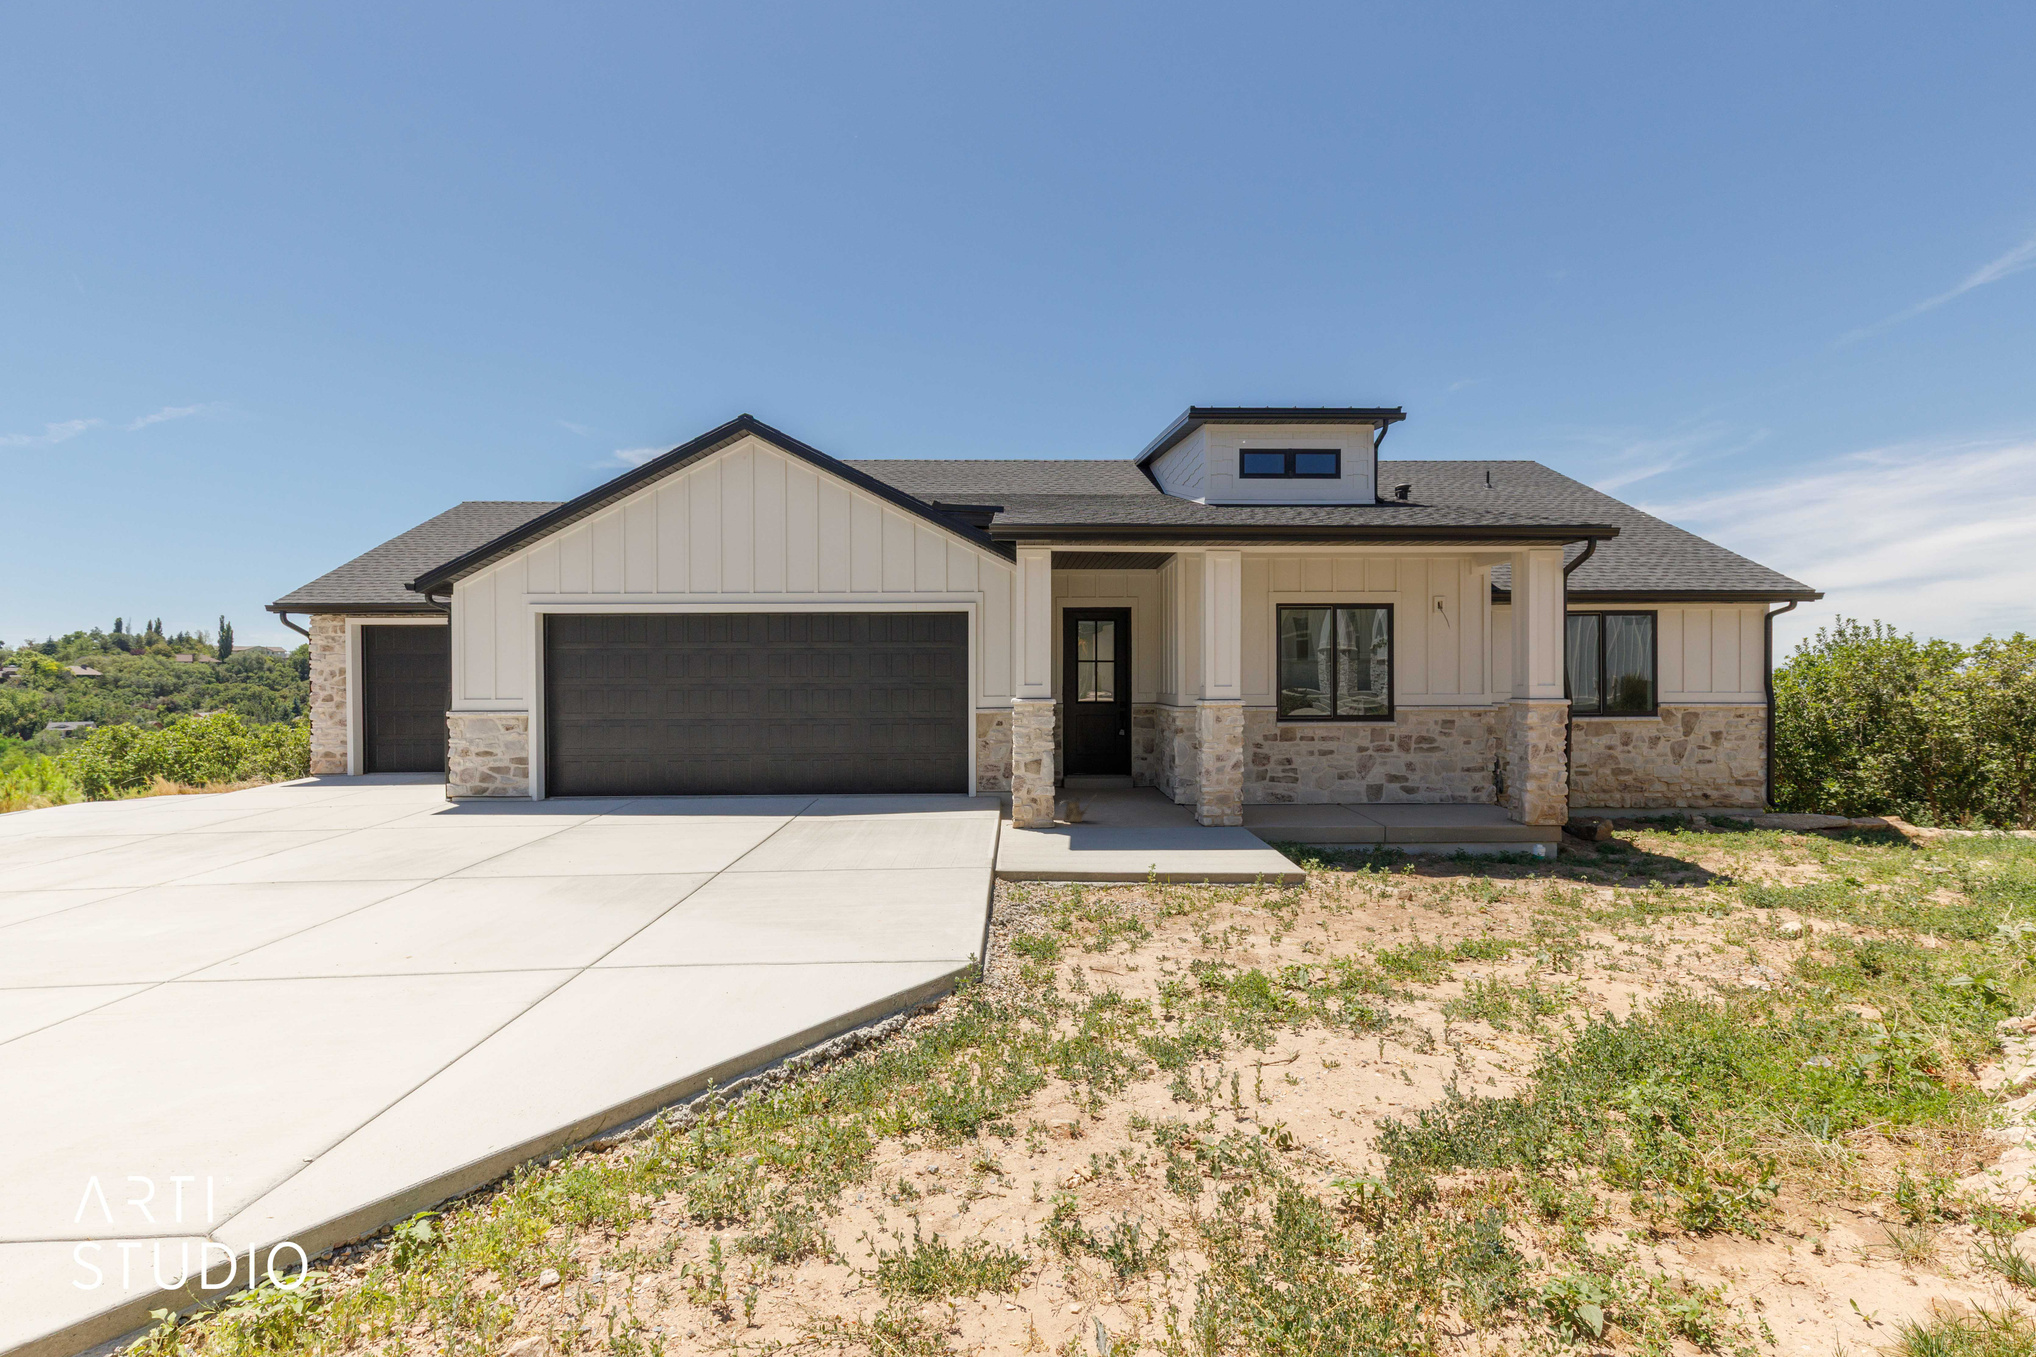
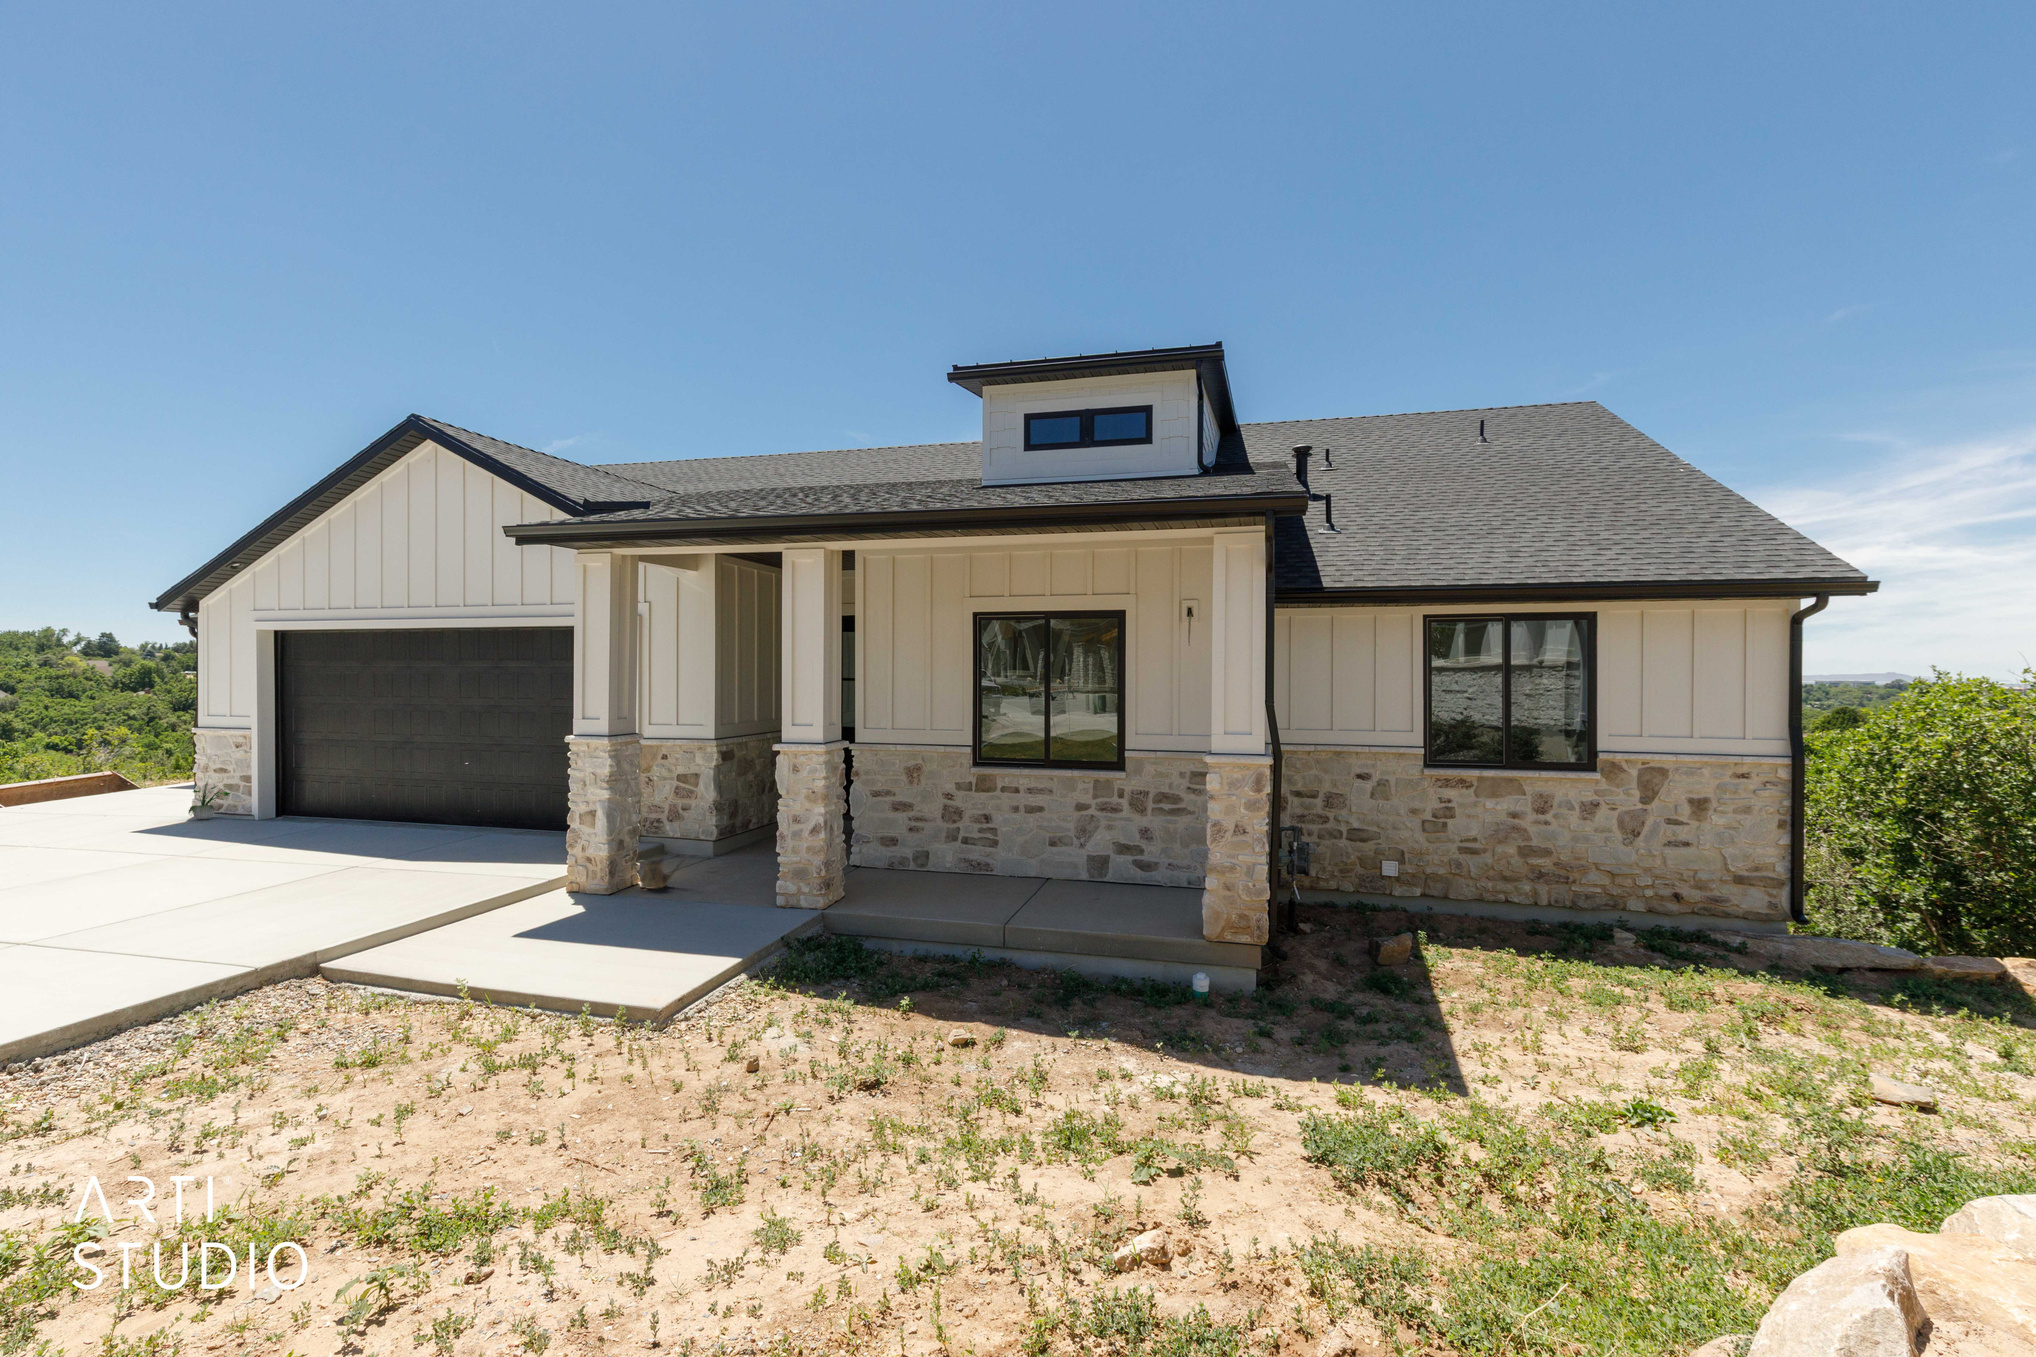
potted plant: none [462,757,506,802] -> present [188,783,230,820]

